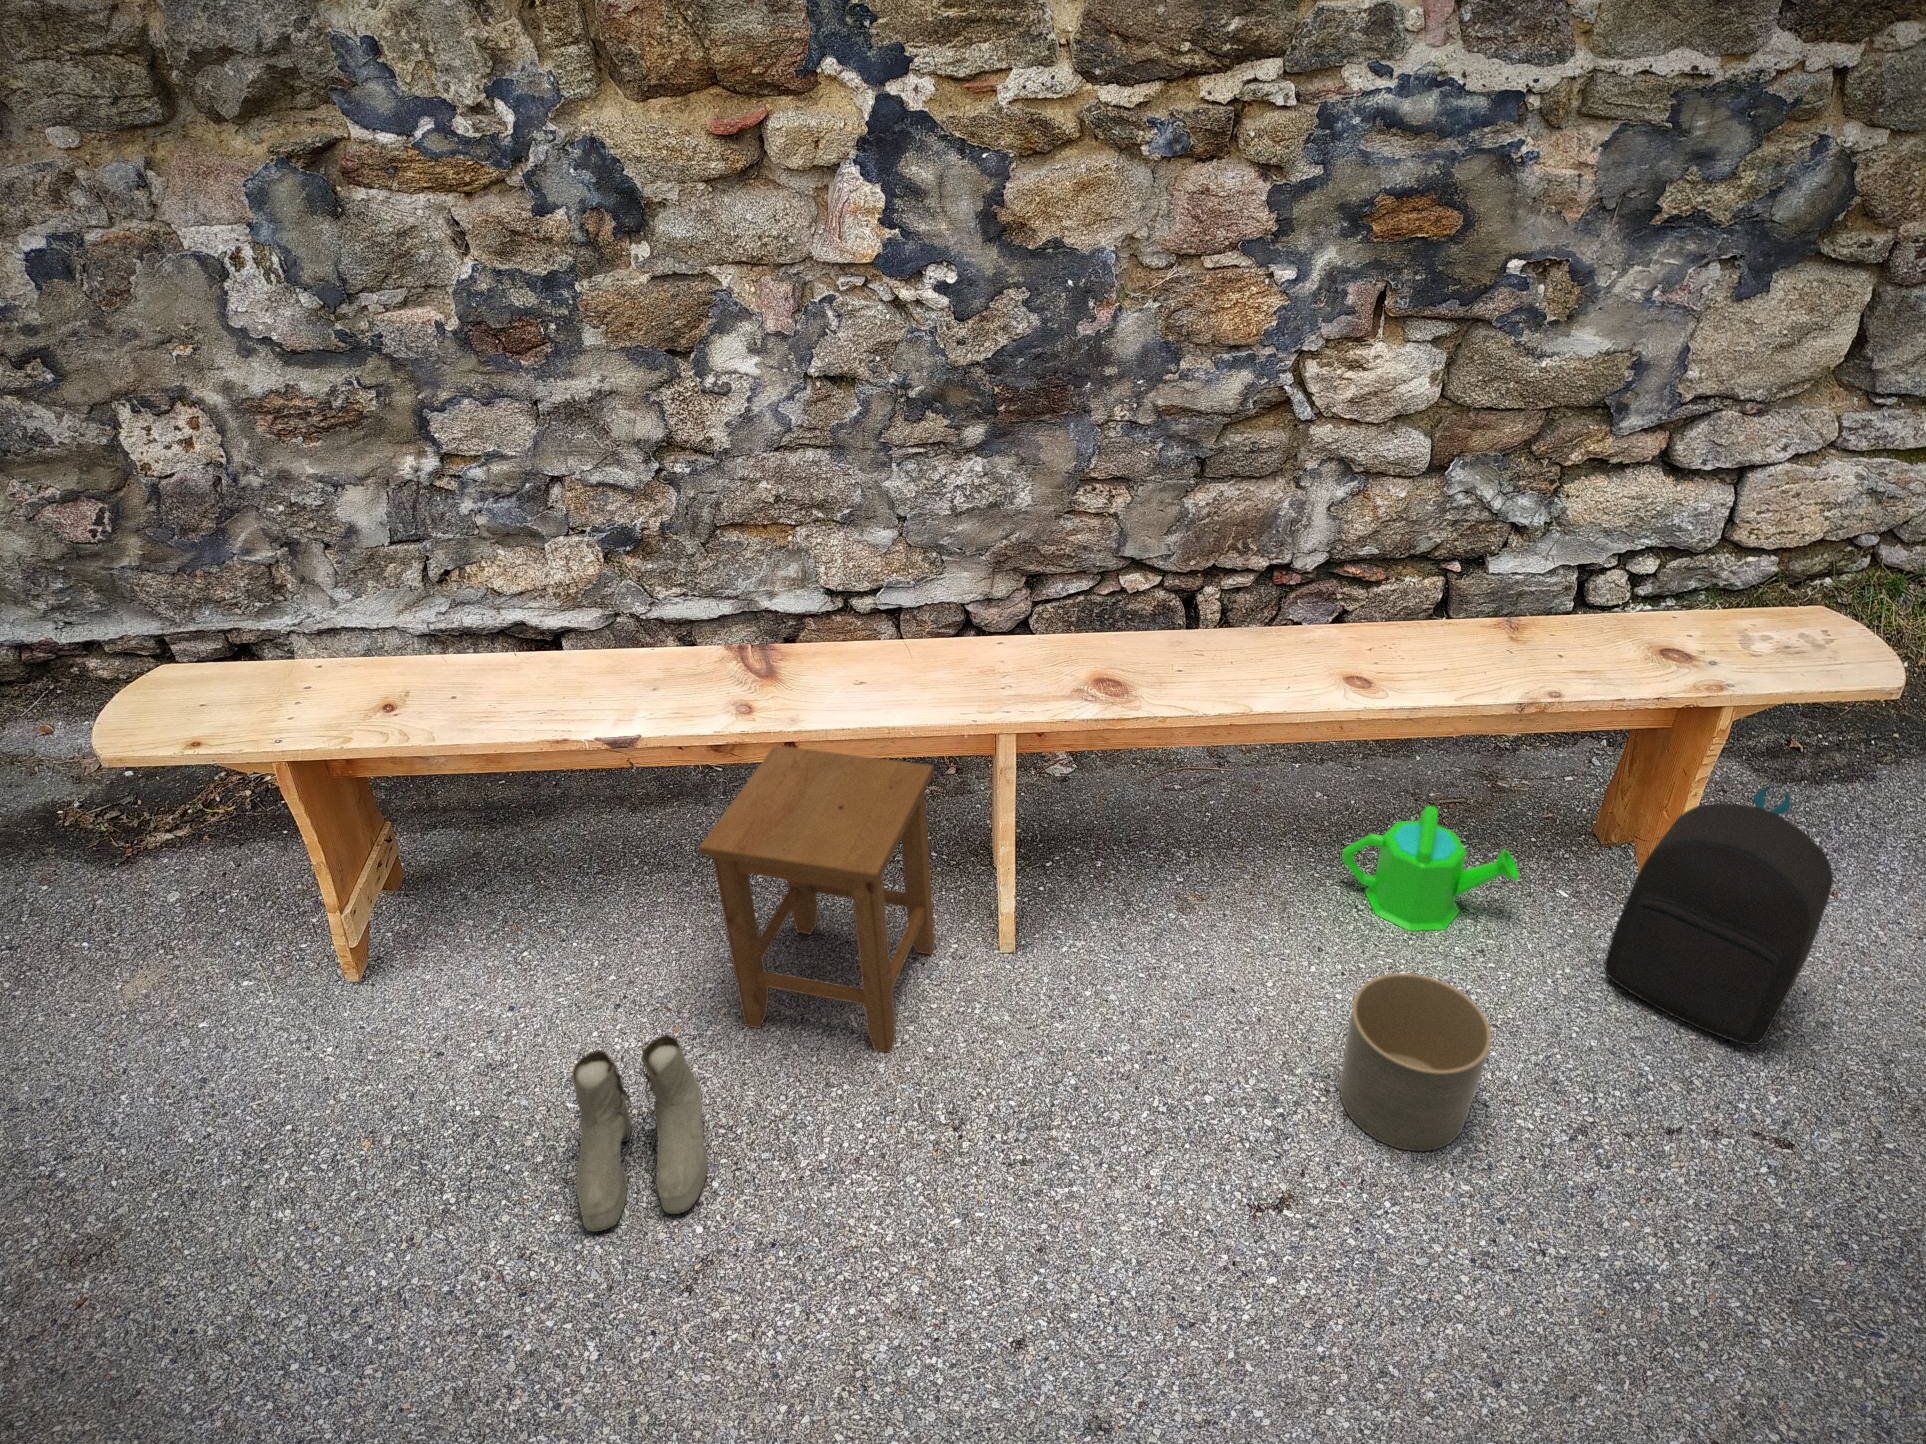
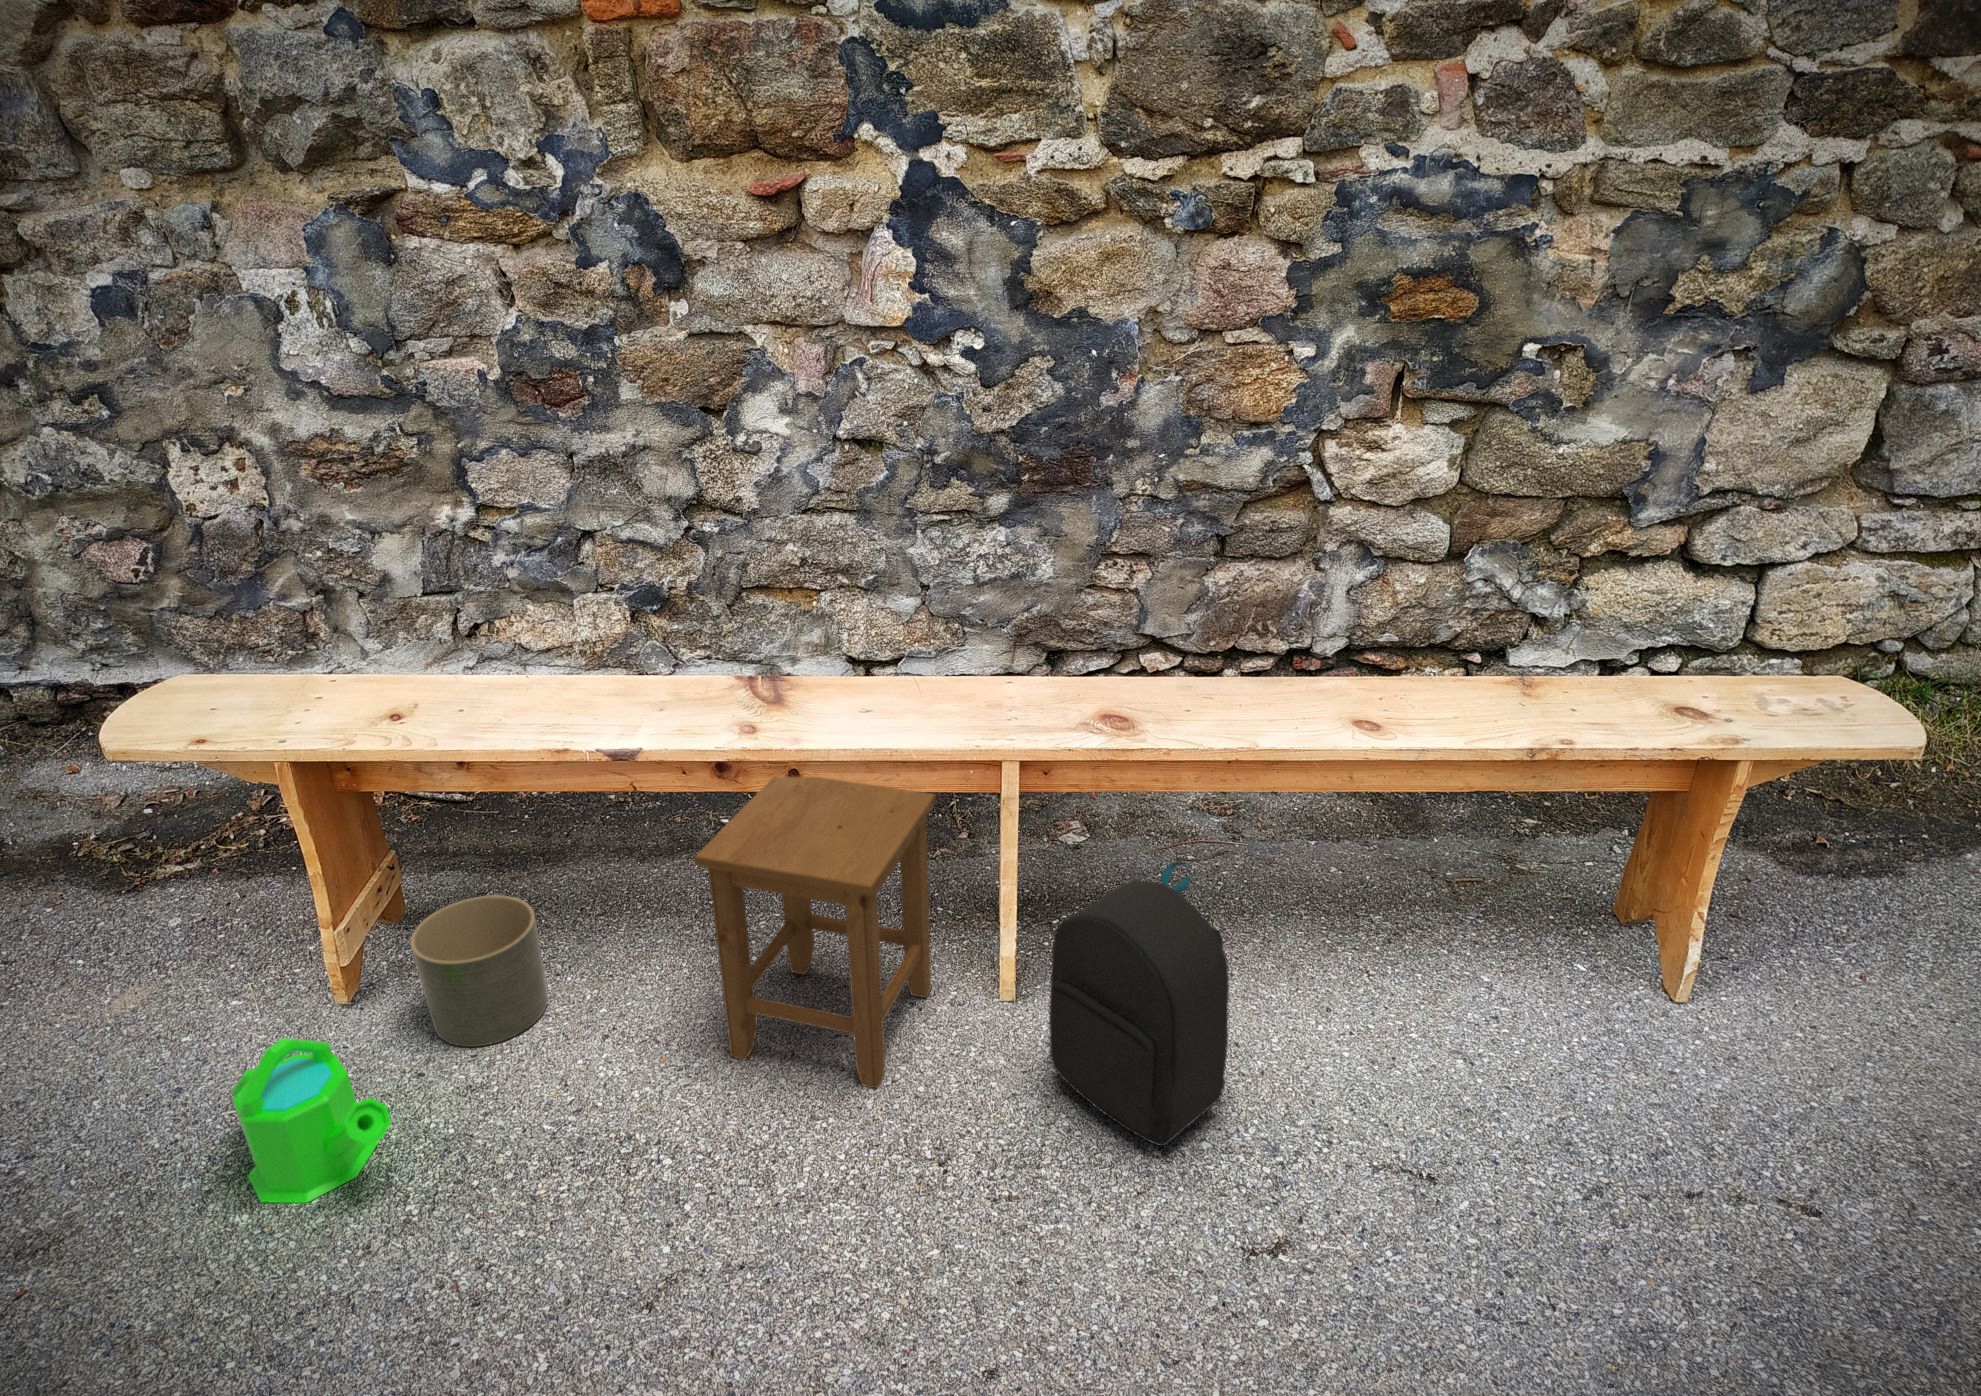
backpack: present [1605,785,1833,1045] -> present [1049,861,1229,1146]
watering can: present [1342,806,1519,931] -> present [232,1038,391,1203]
planter: present [1339,973,1491,1151] -> present [410,895,548,1047]
boots: present [572,1035,708,1232] -> none [545,1045,682,1246]

